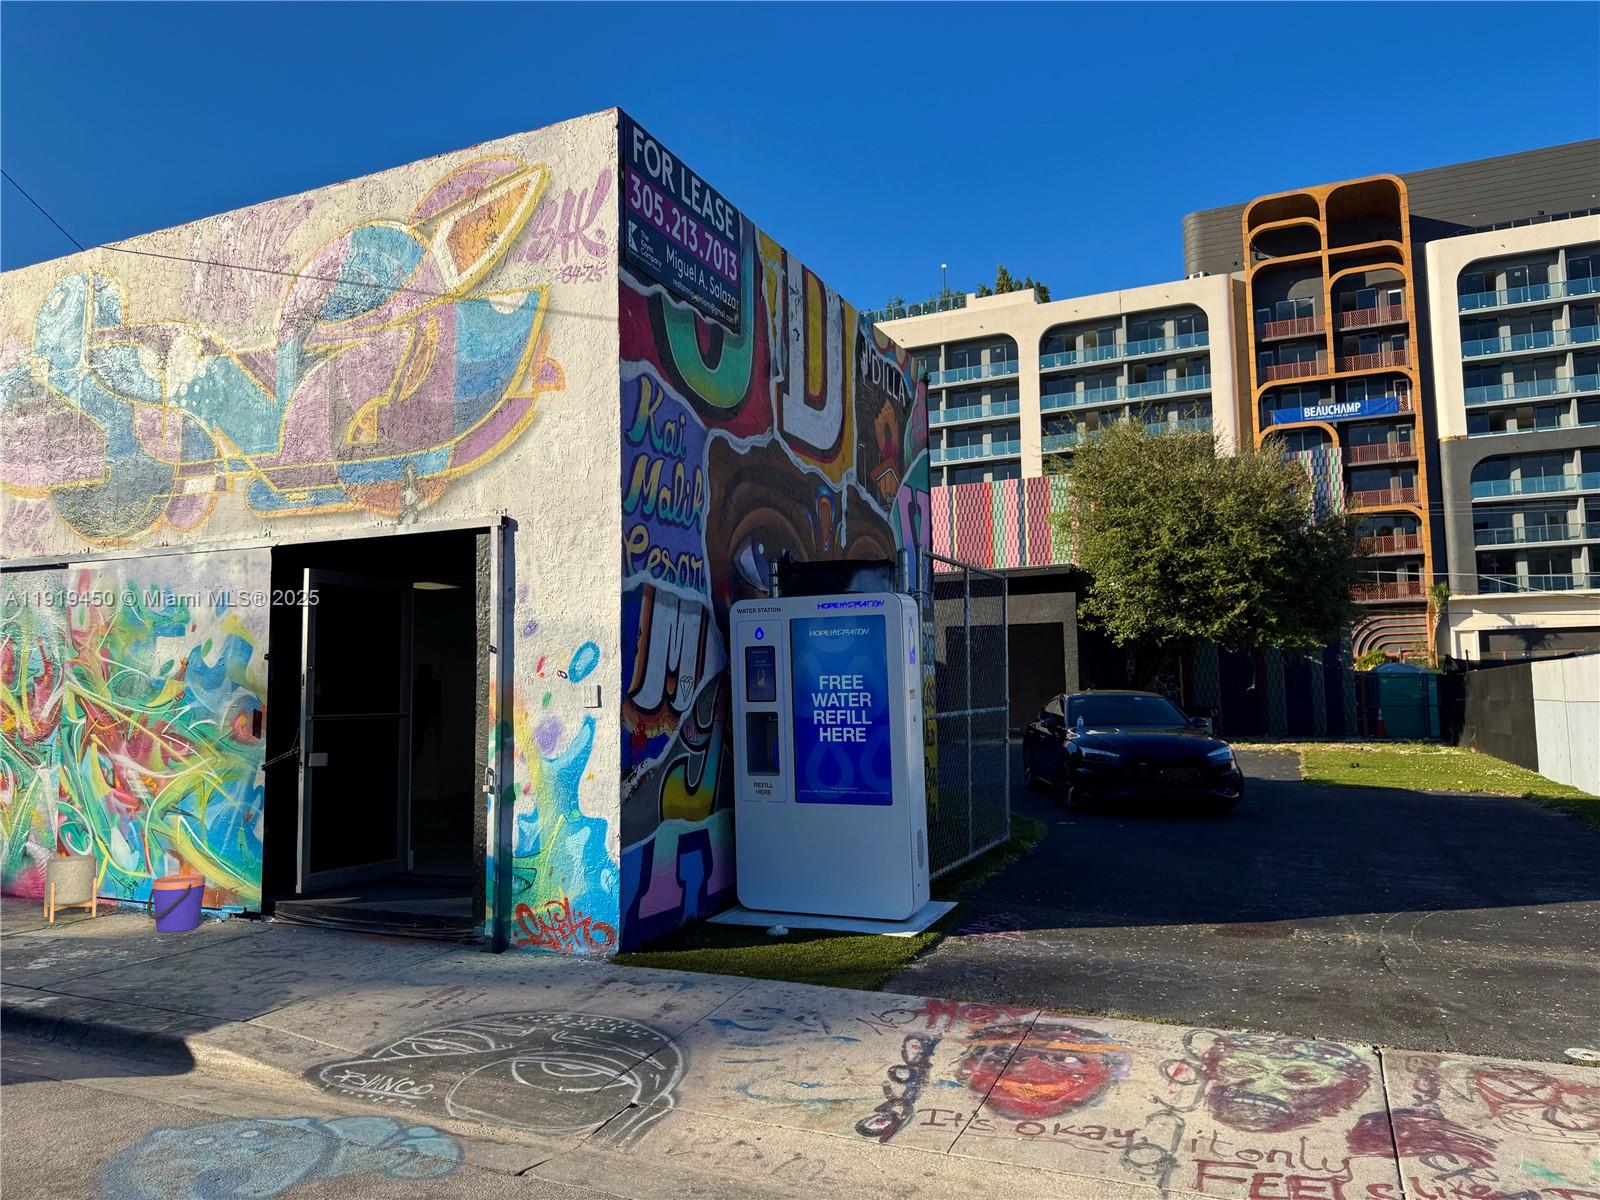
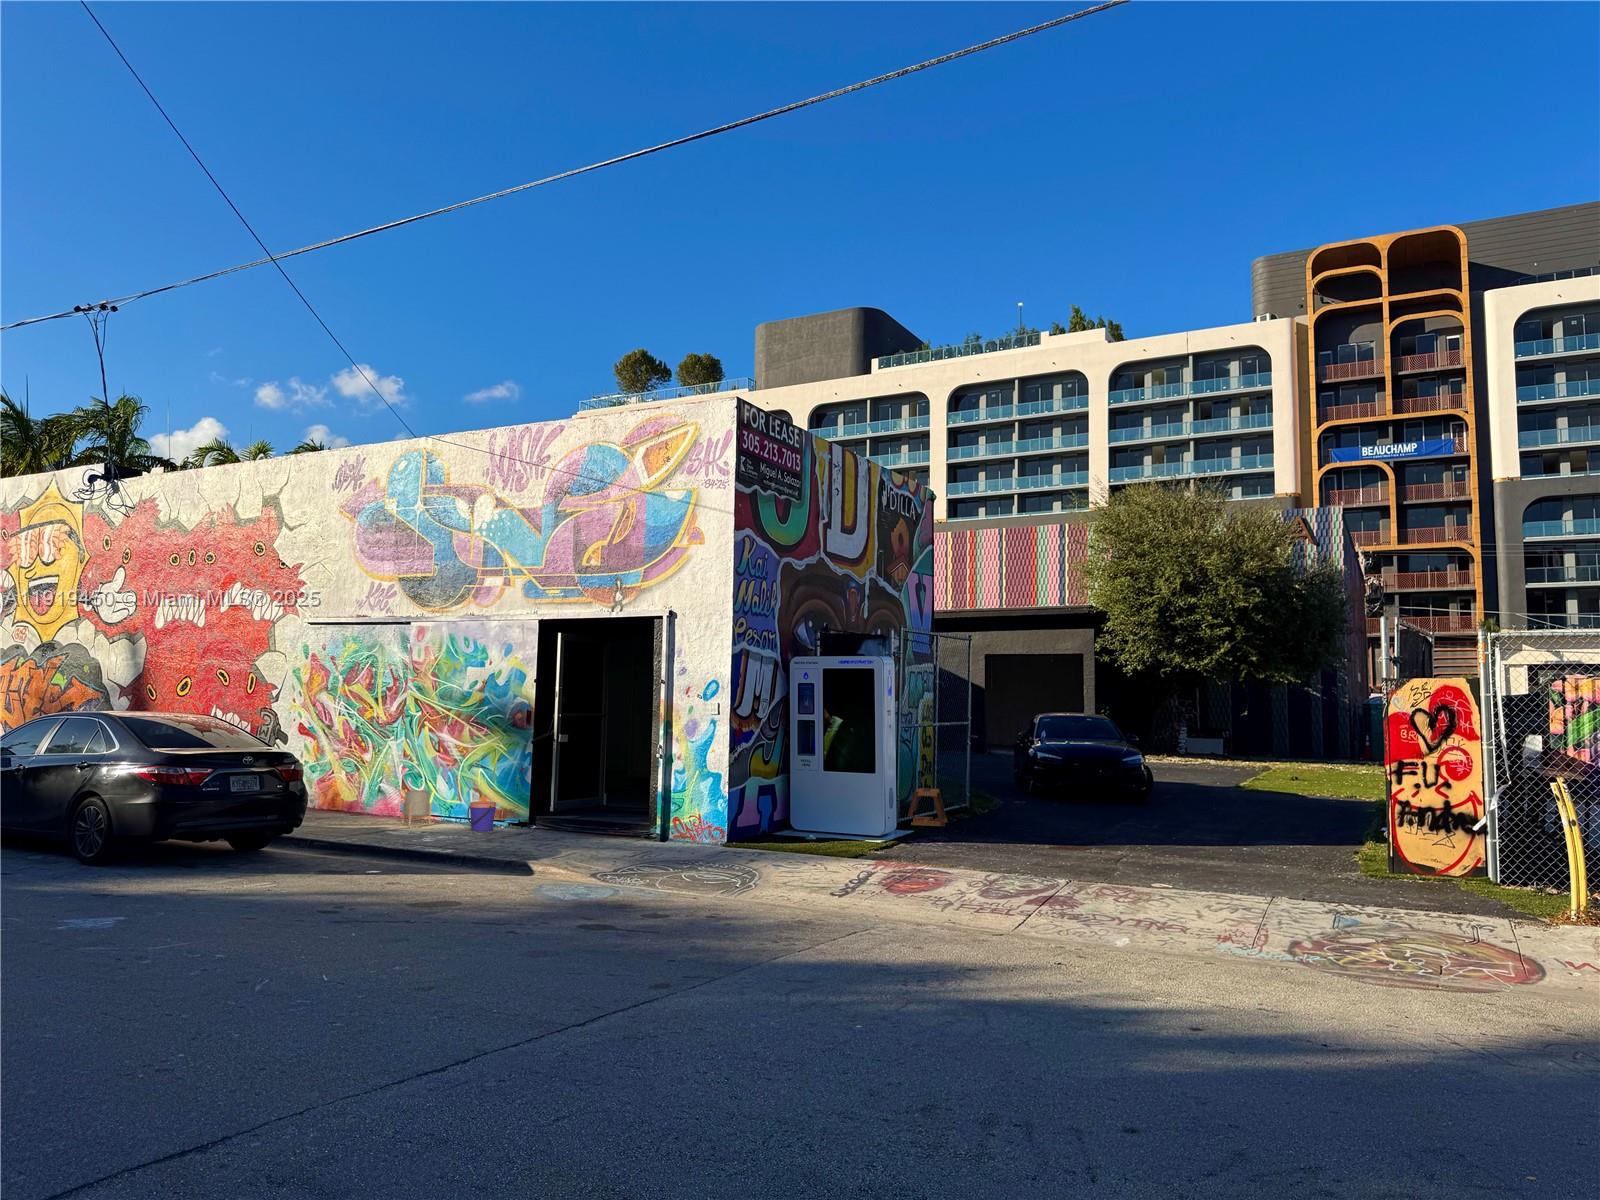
stool: none [919,814,984,877] -> present [908,788,947,826]

